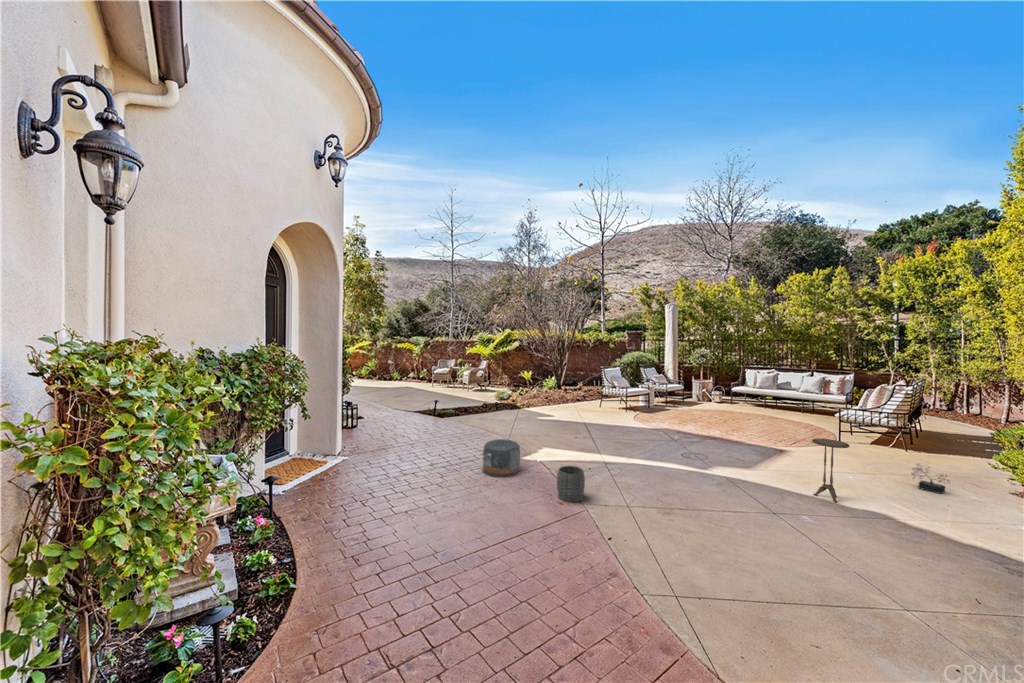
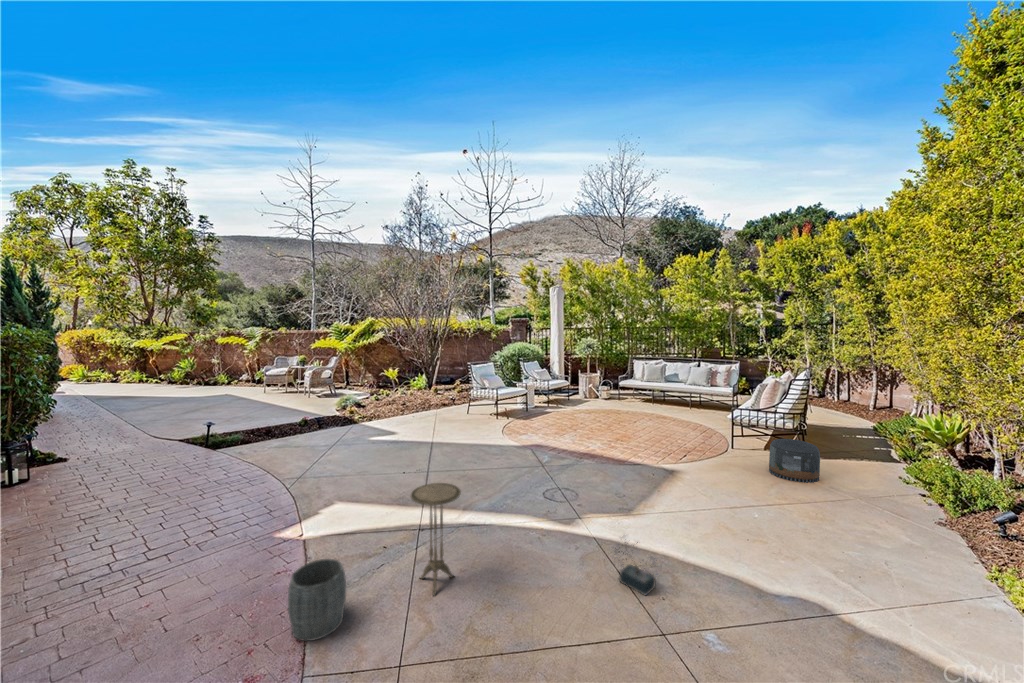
pouf: present [483,439,520,477] -> present [769,439,820,483]
side table: present [812,439,849,503] -> present [411,483,461,596]
decorative plant: present [912,464,949,494] -> present [611,542,656,595]

